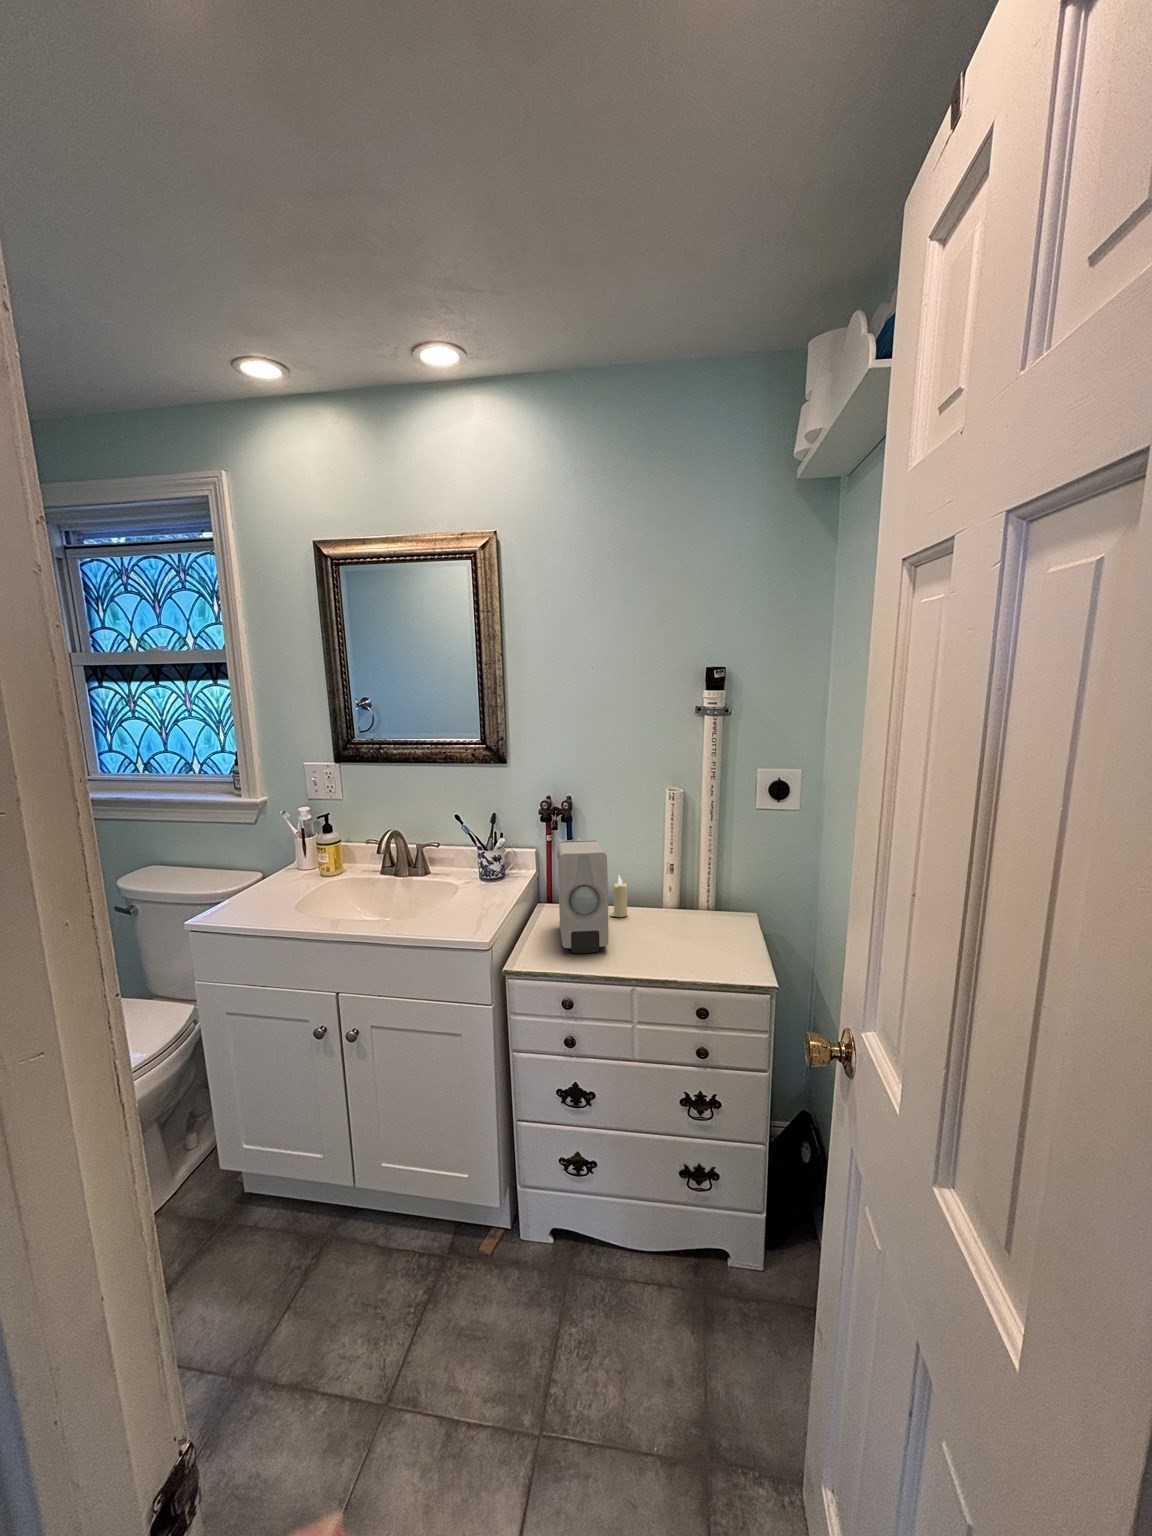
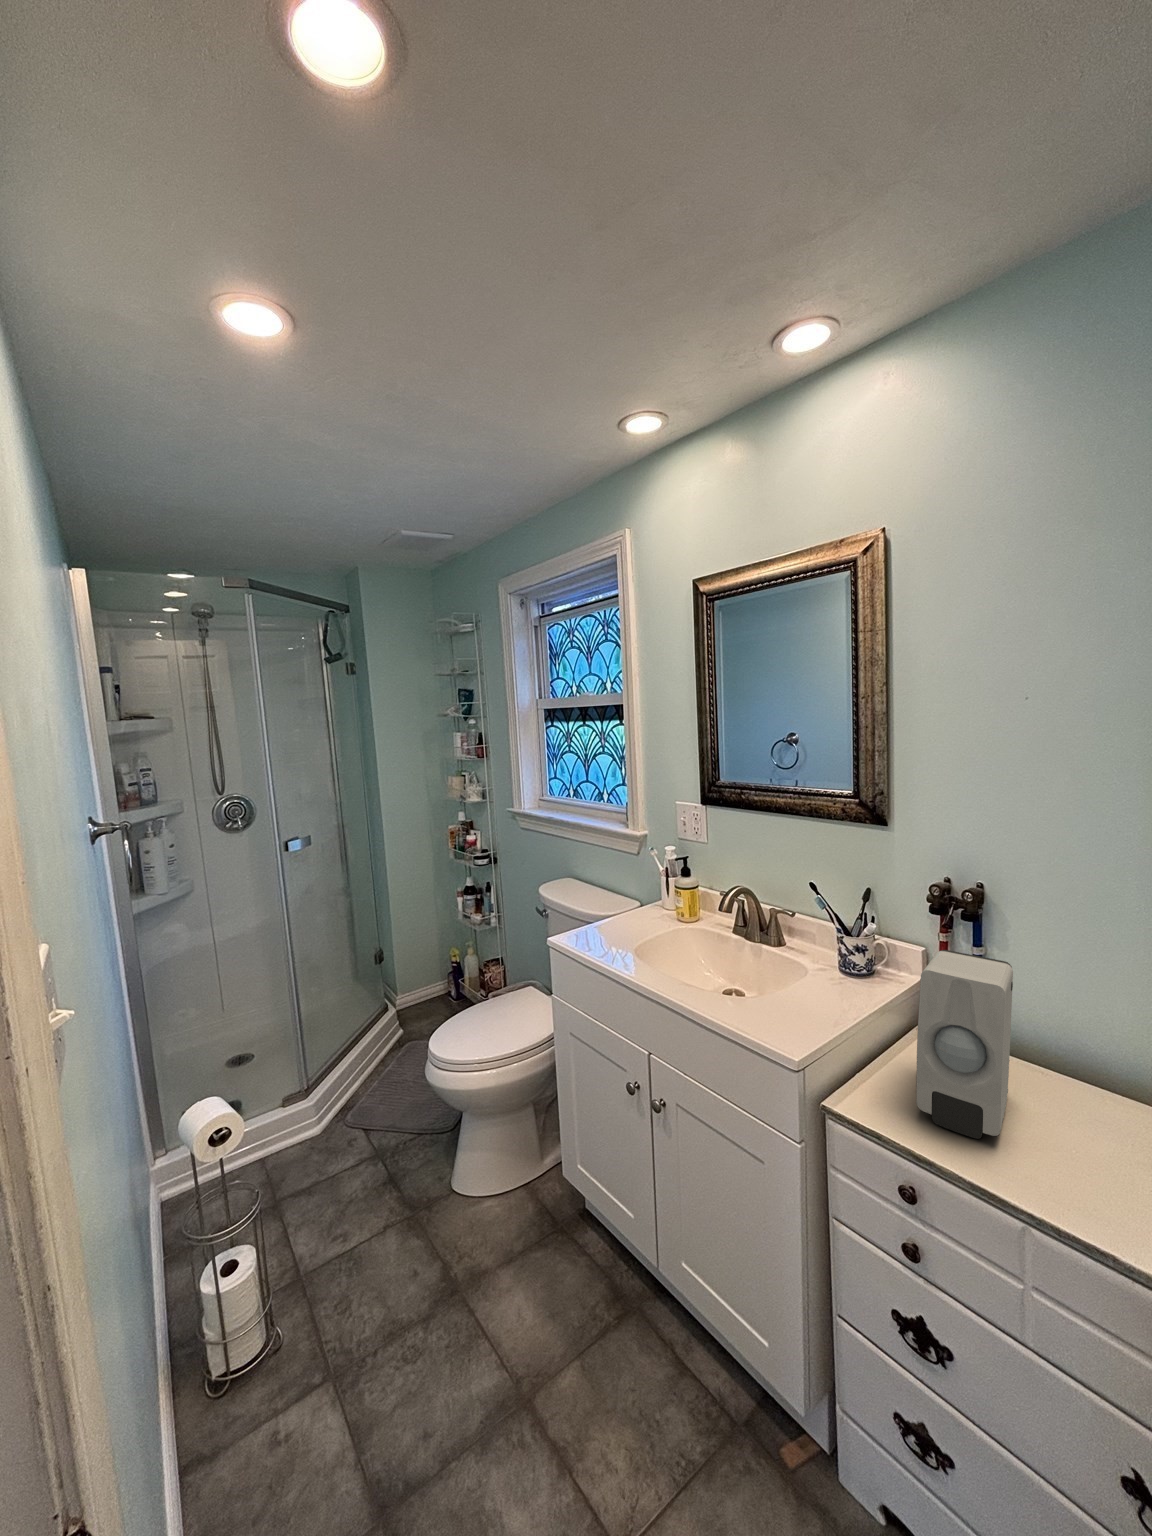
candle: present [610,875,627,917] -> none [1033,1027,1071,1098]

